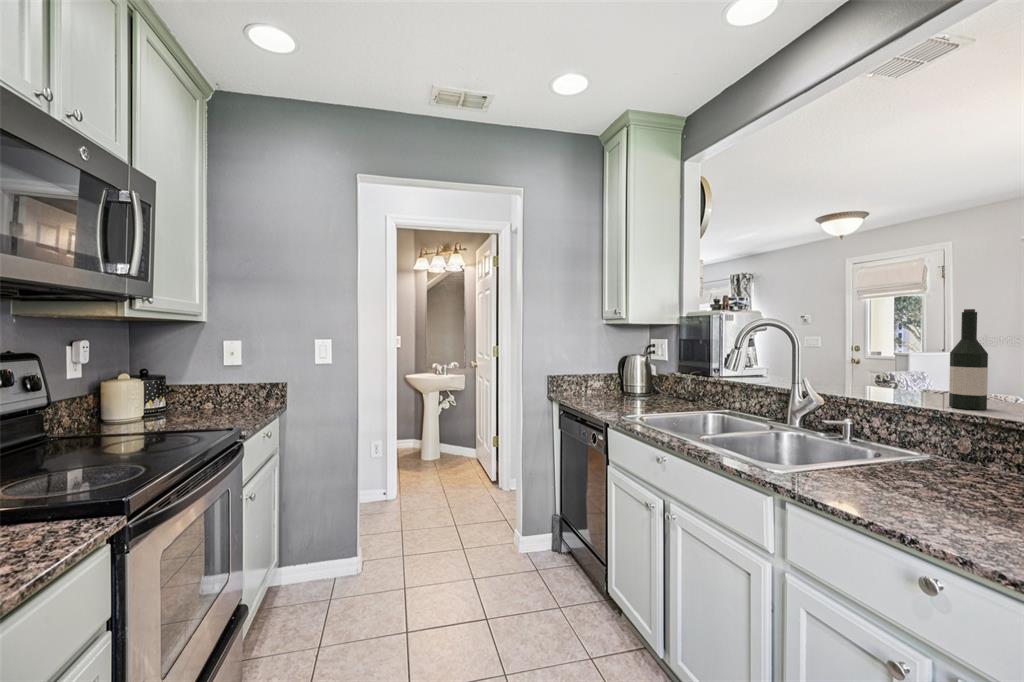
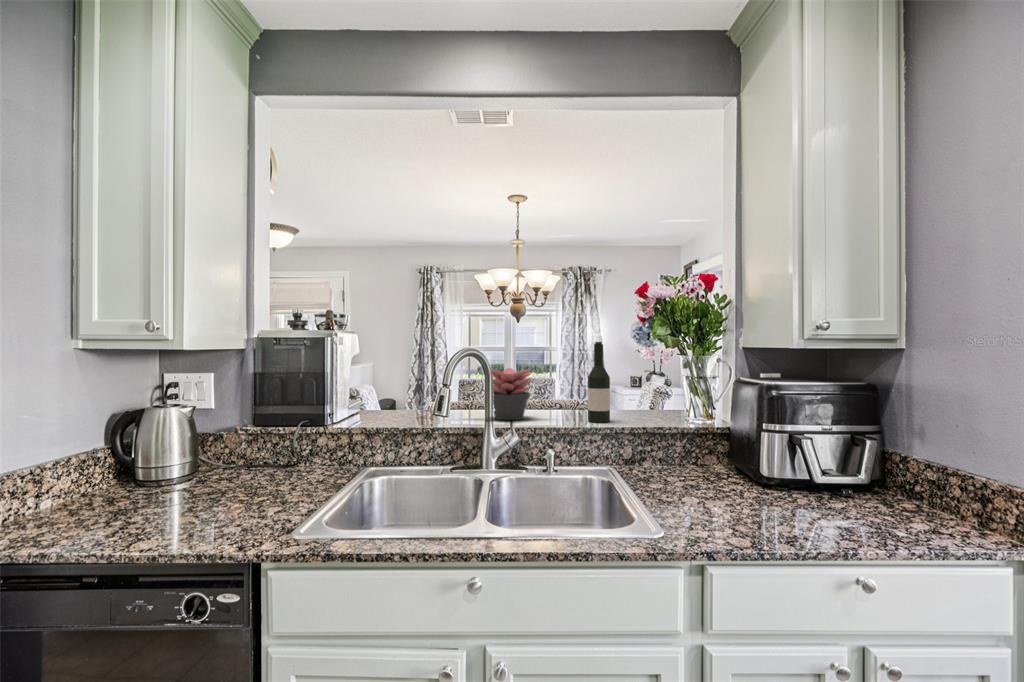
succulent plant: none [849,341,915,395] -> present [492,368,532,420]

